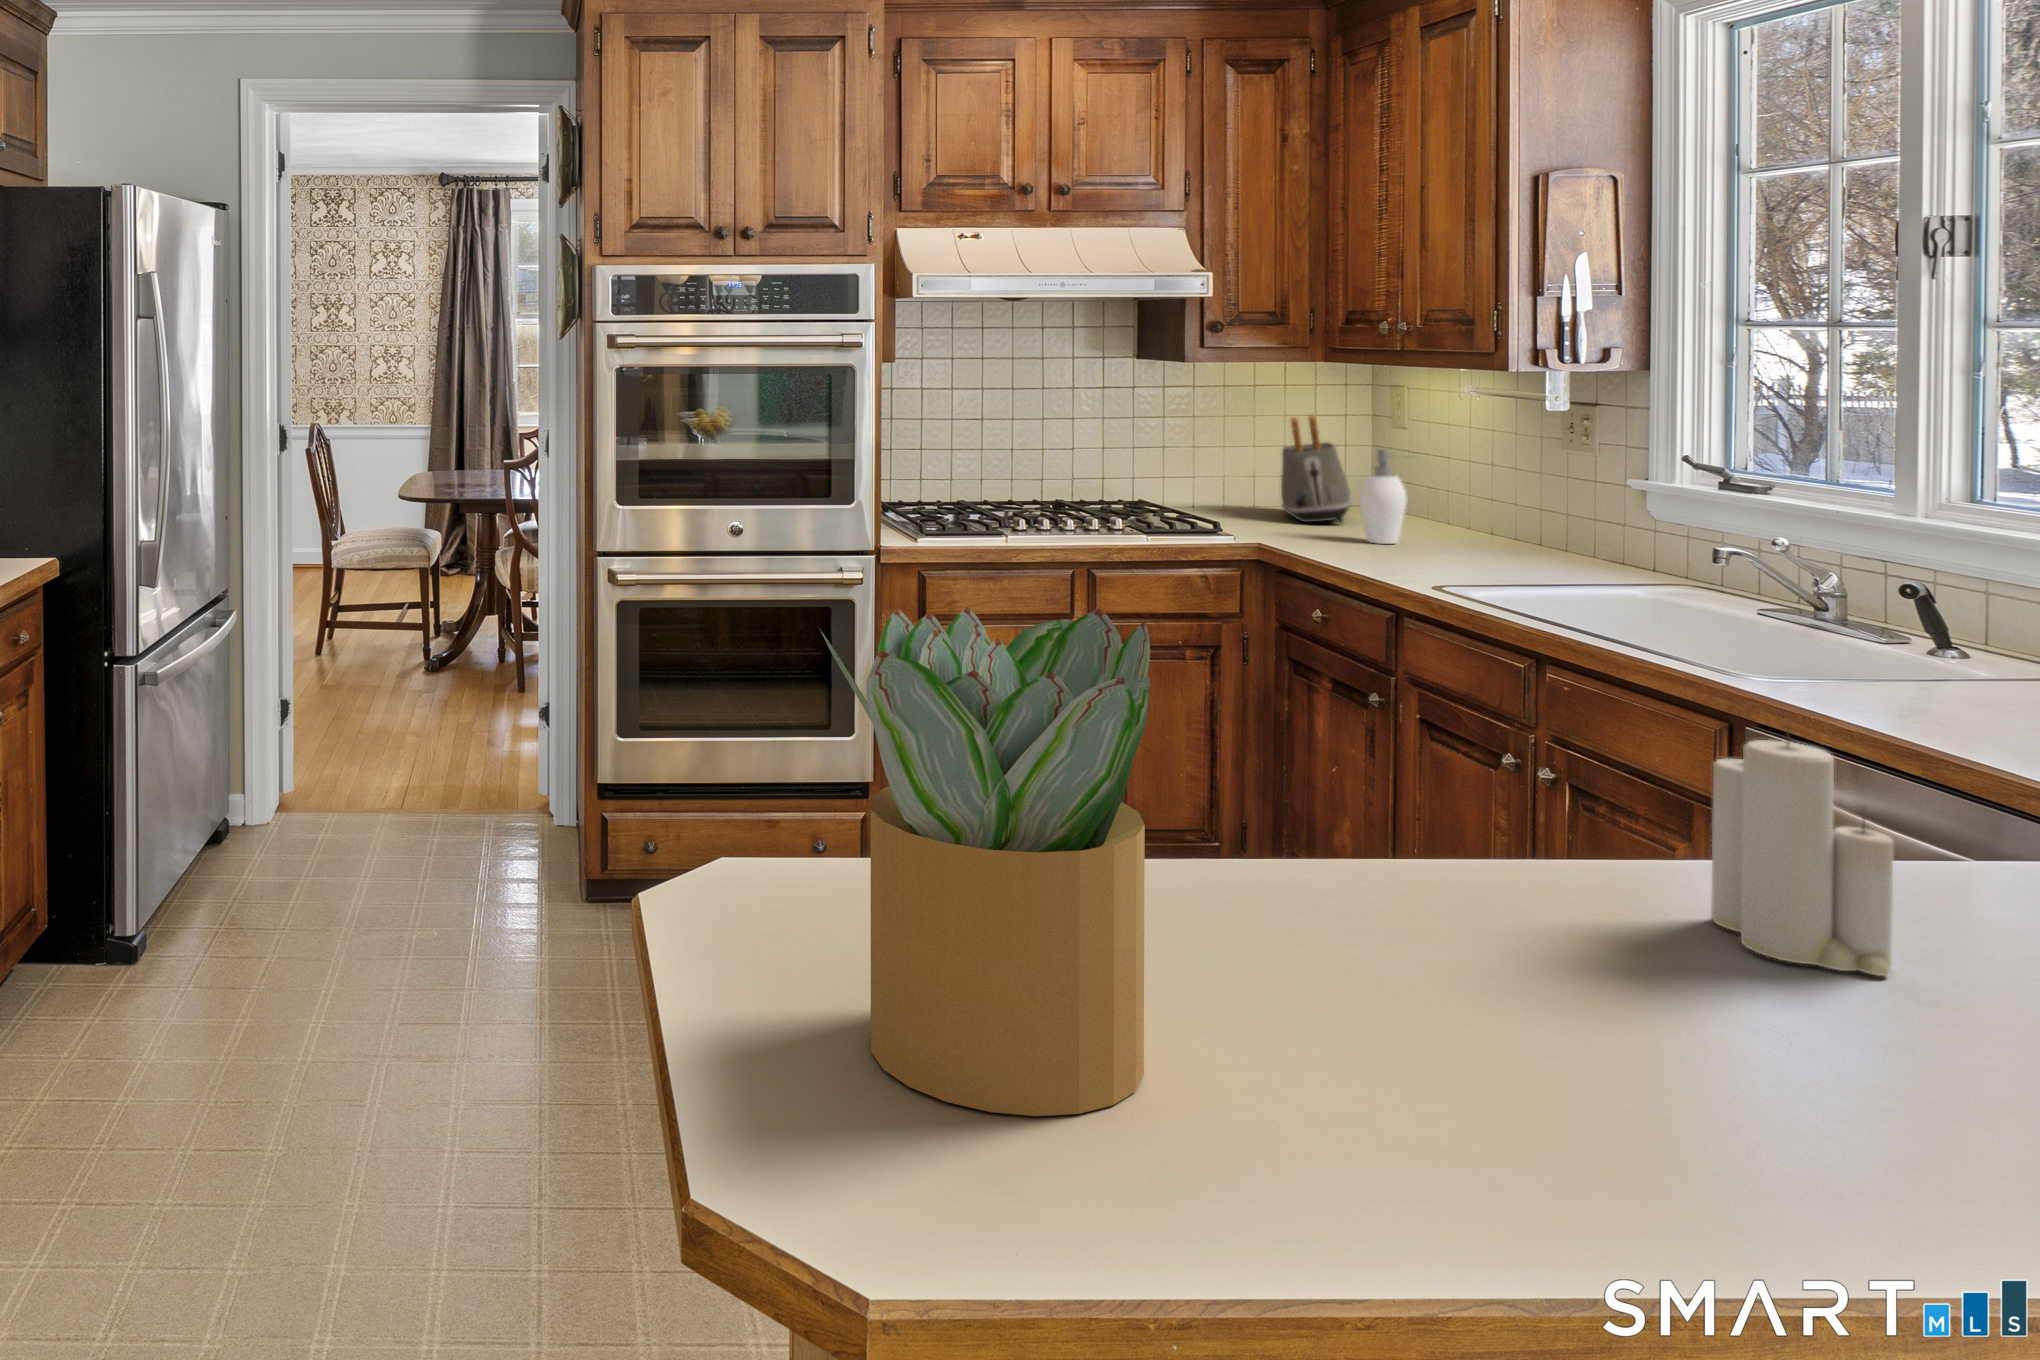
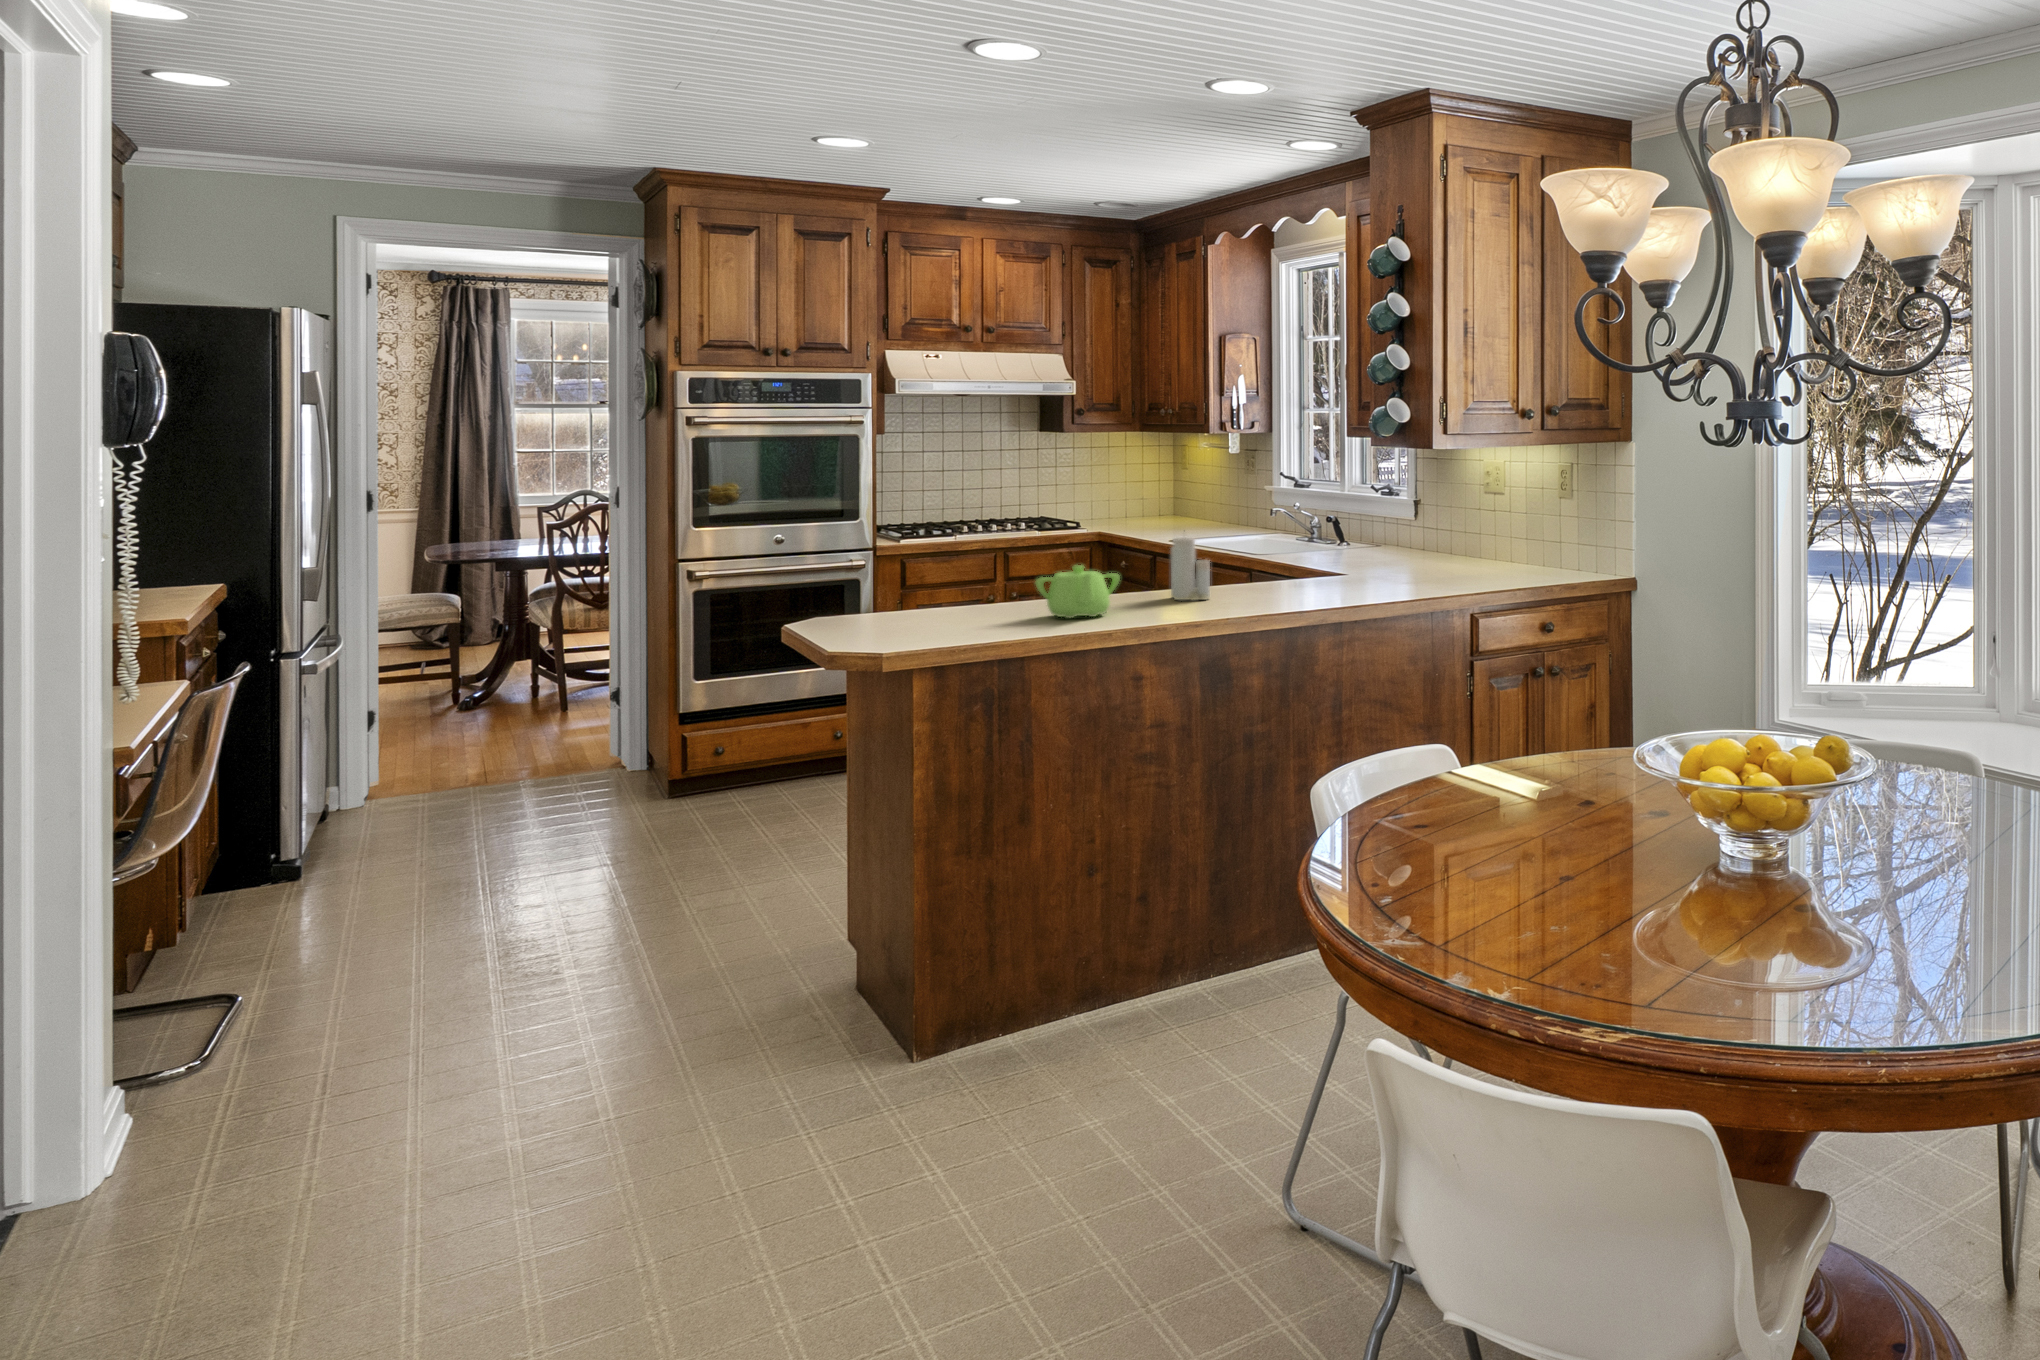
toaster: present [1281,415,1352,524] -> none [1120,462,1157,523]
soap dispenser: present [1359,449,1406,544] -> none [1153,478,1182,529]
potted plant: present [820,607,1150,1116] -> none [874,498,981,641]
teapot: none [1305,837,1602,1032] -> present [1036,565,1120,619]

